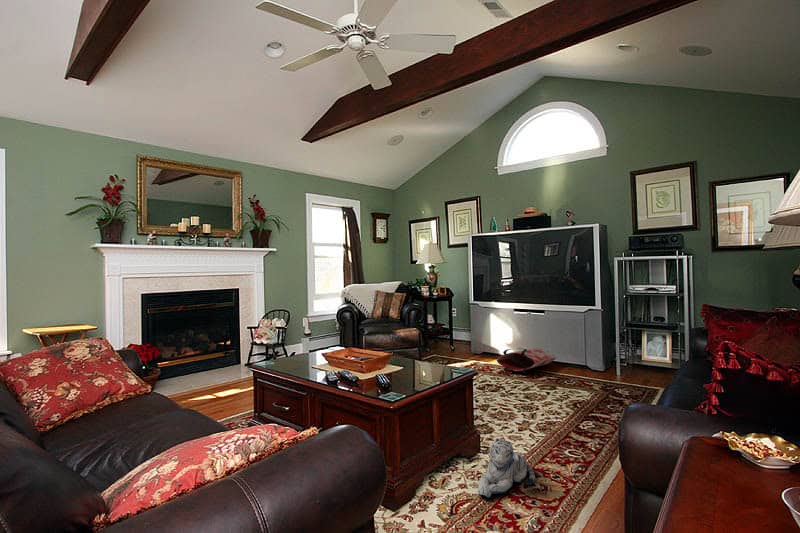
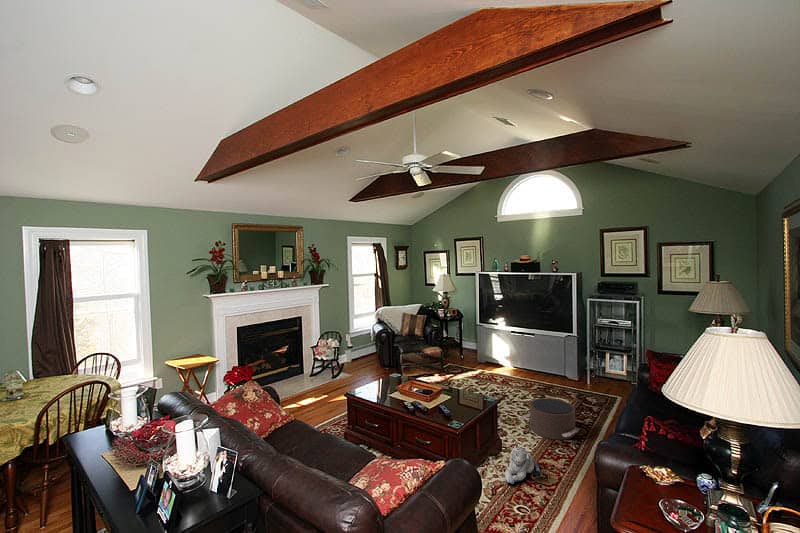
bag: present [497,348,556,374] -> none [500,362,543,383]
pouf: none [515,383,603,439] -> present [521,398,580,440]

